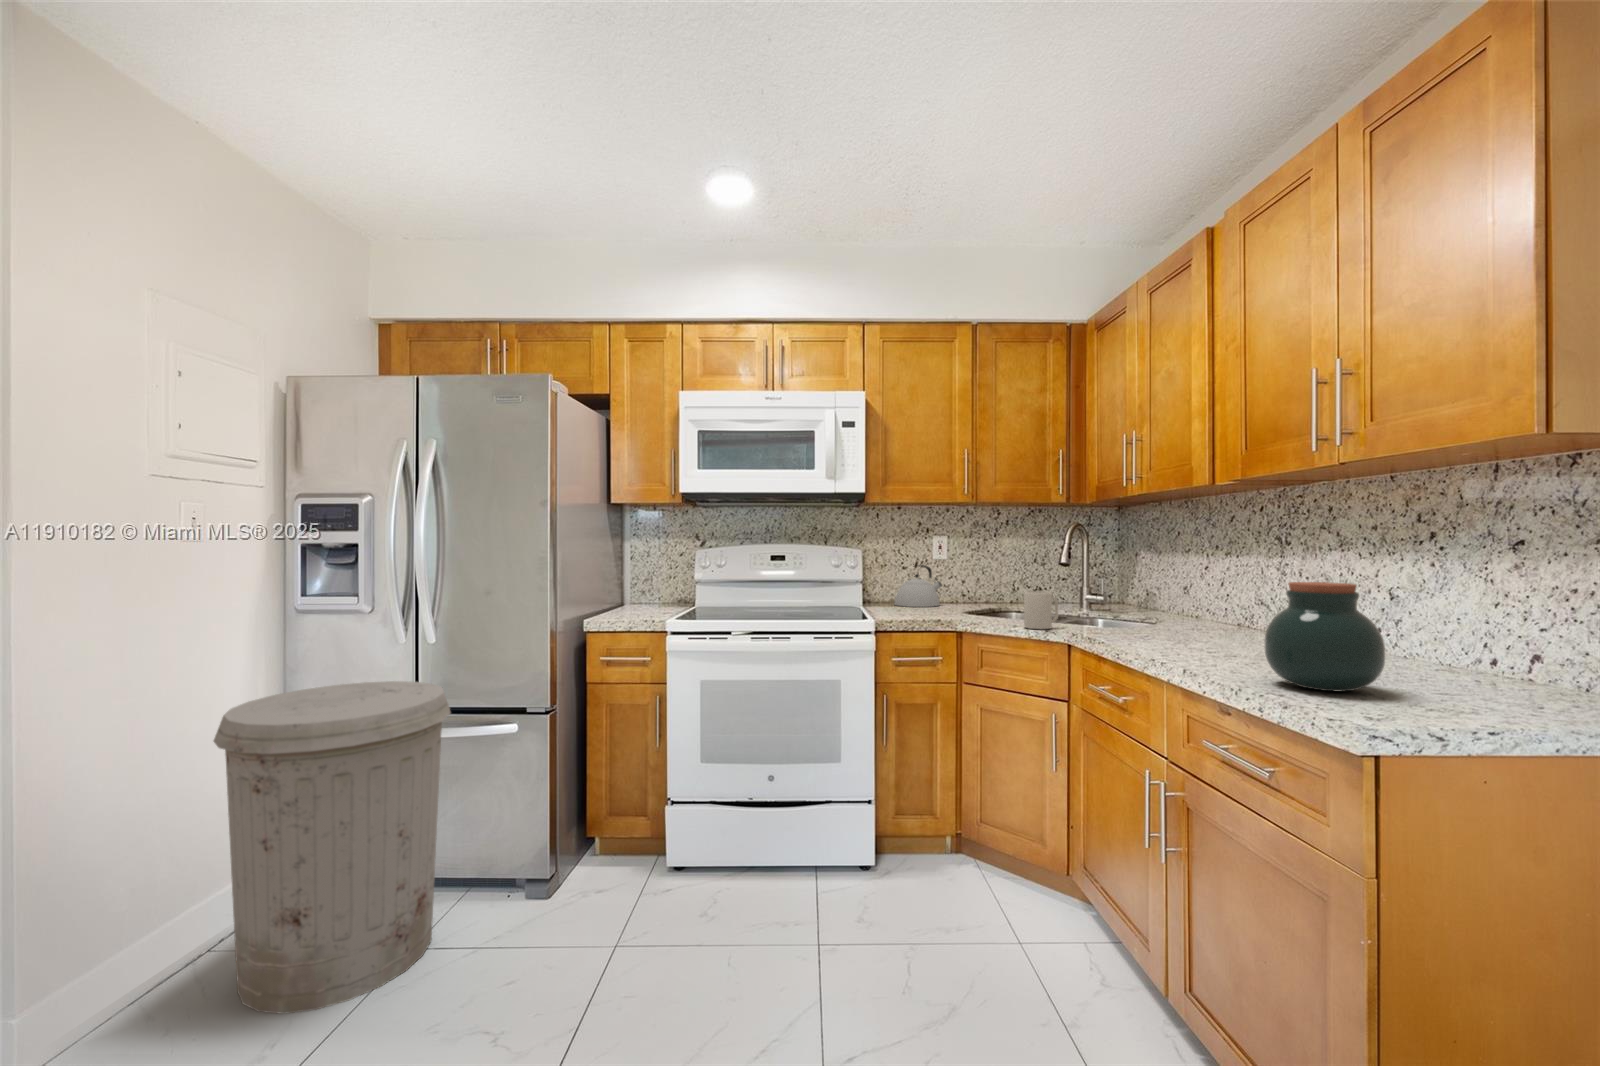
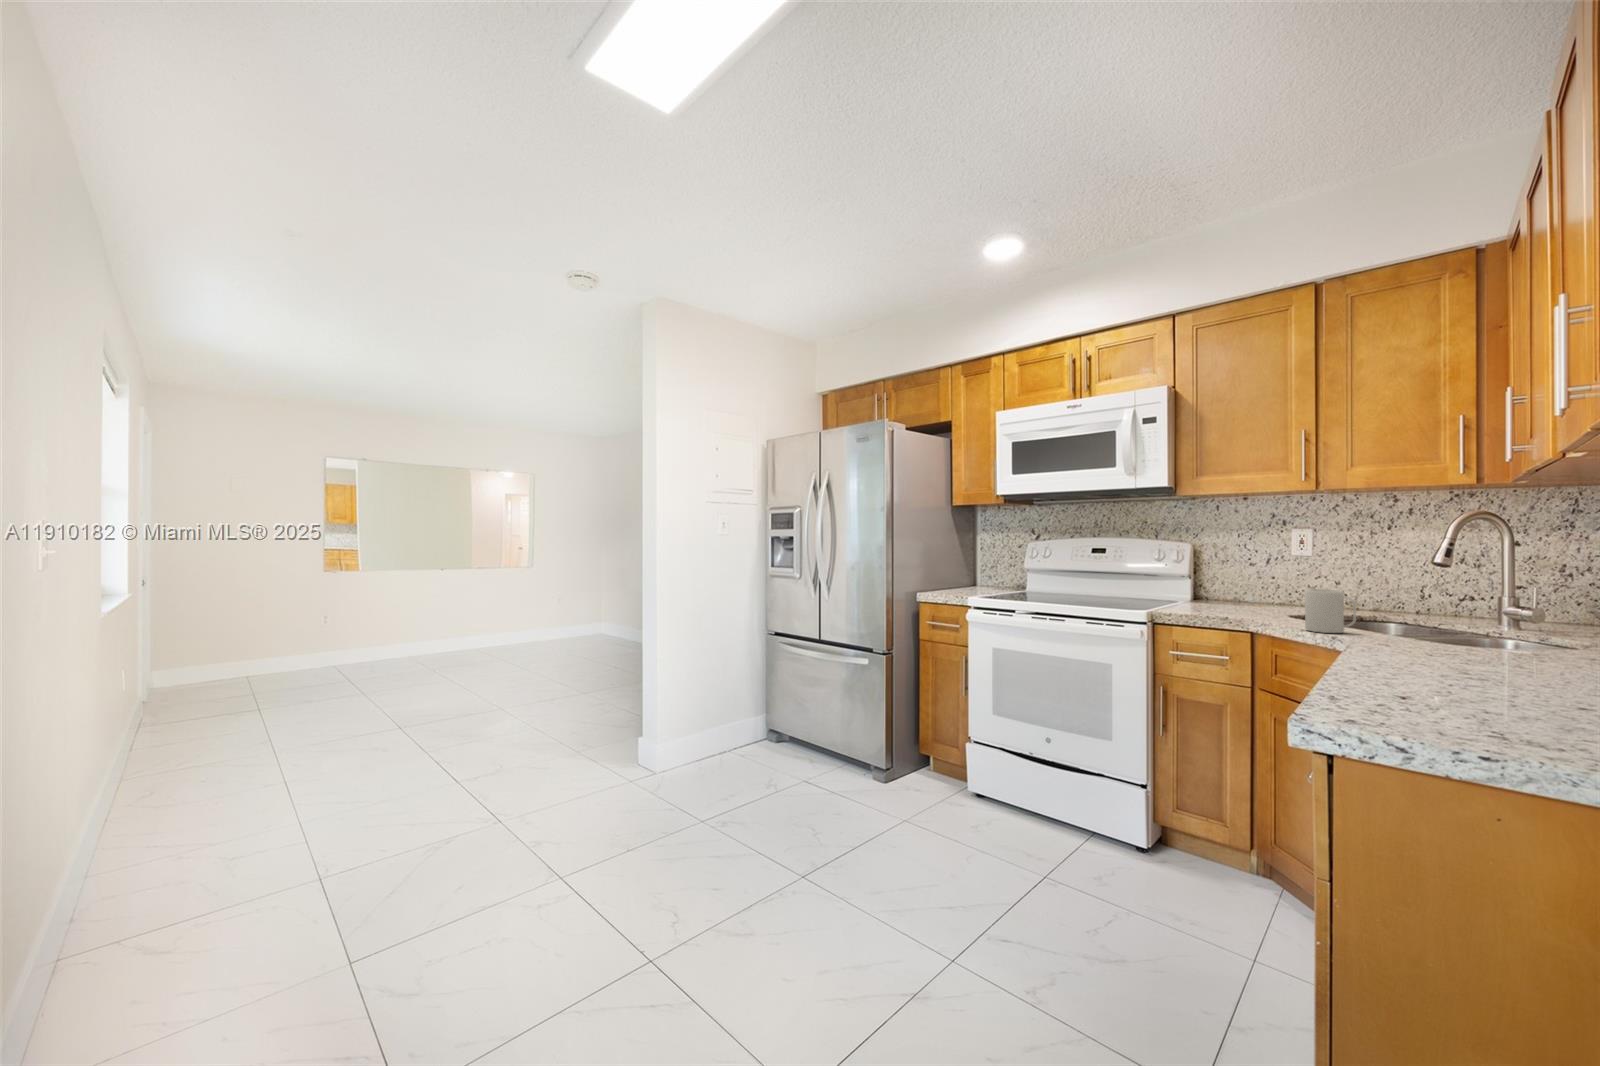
kettle: present [894,564,942,607] -> none [1240,561,1304,608]
jar: present [1264,582,1385,691] -> none [1354,575,1518,707]
trash can: present [214,681,450,1014] -> none [711,619,823,790]

